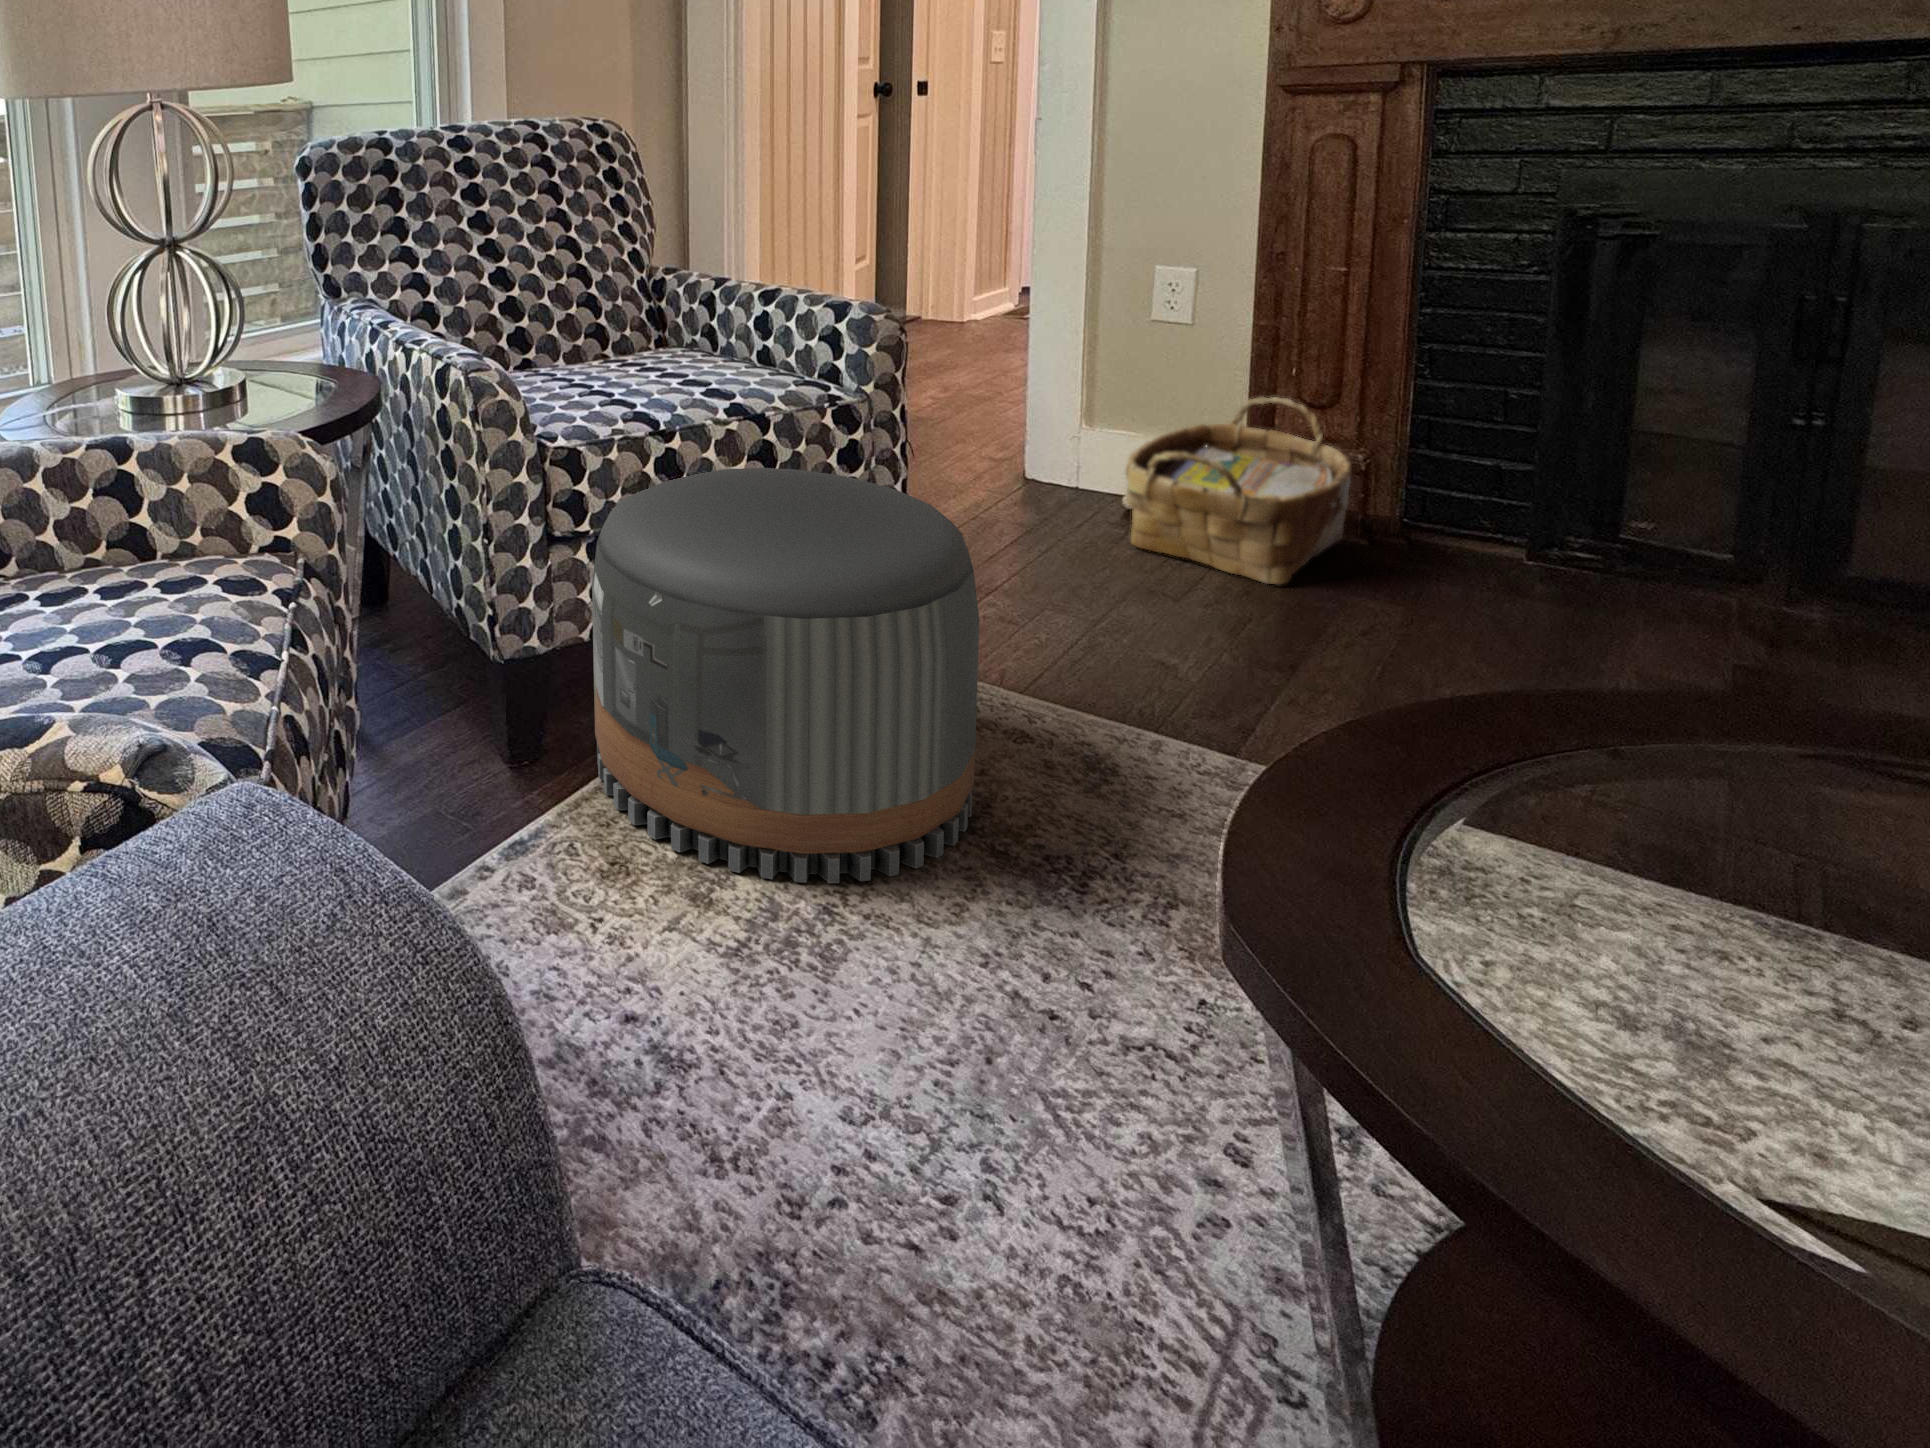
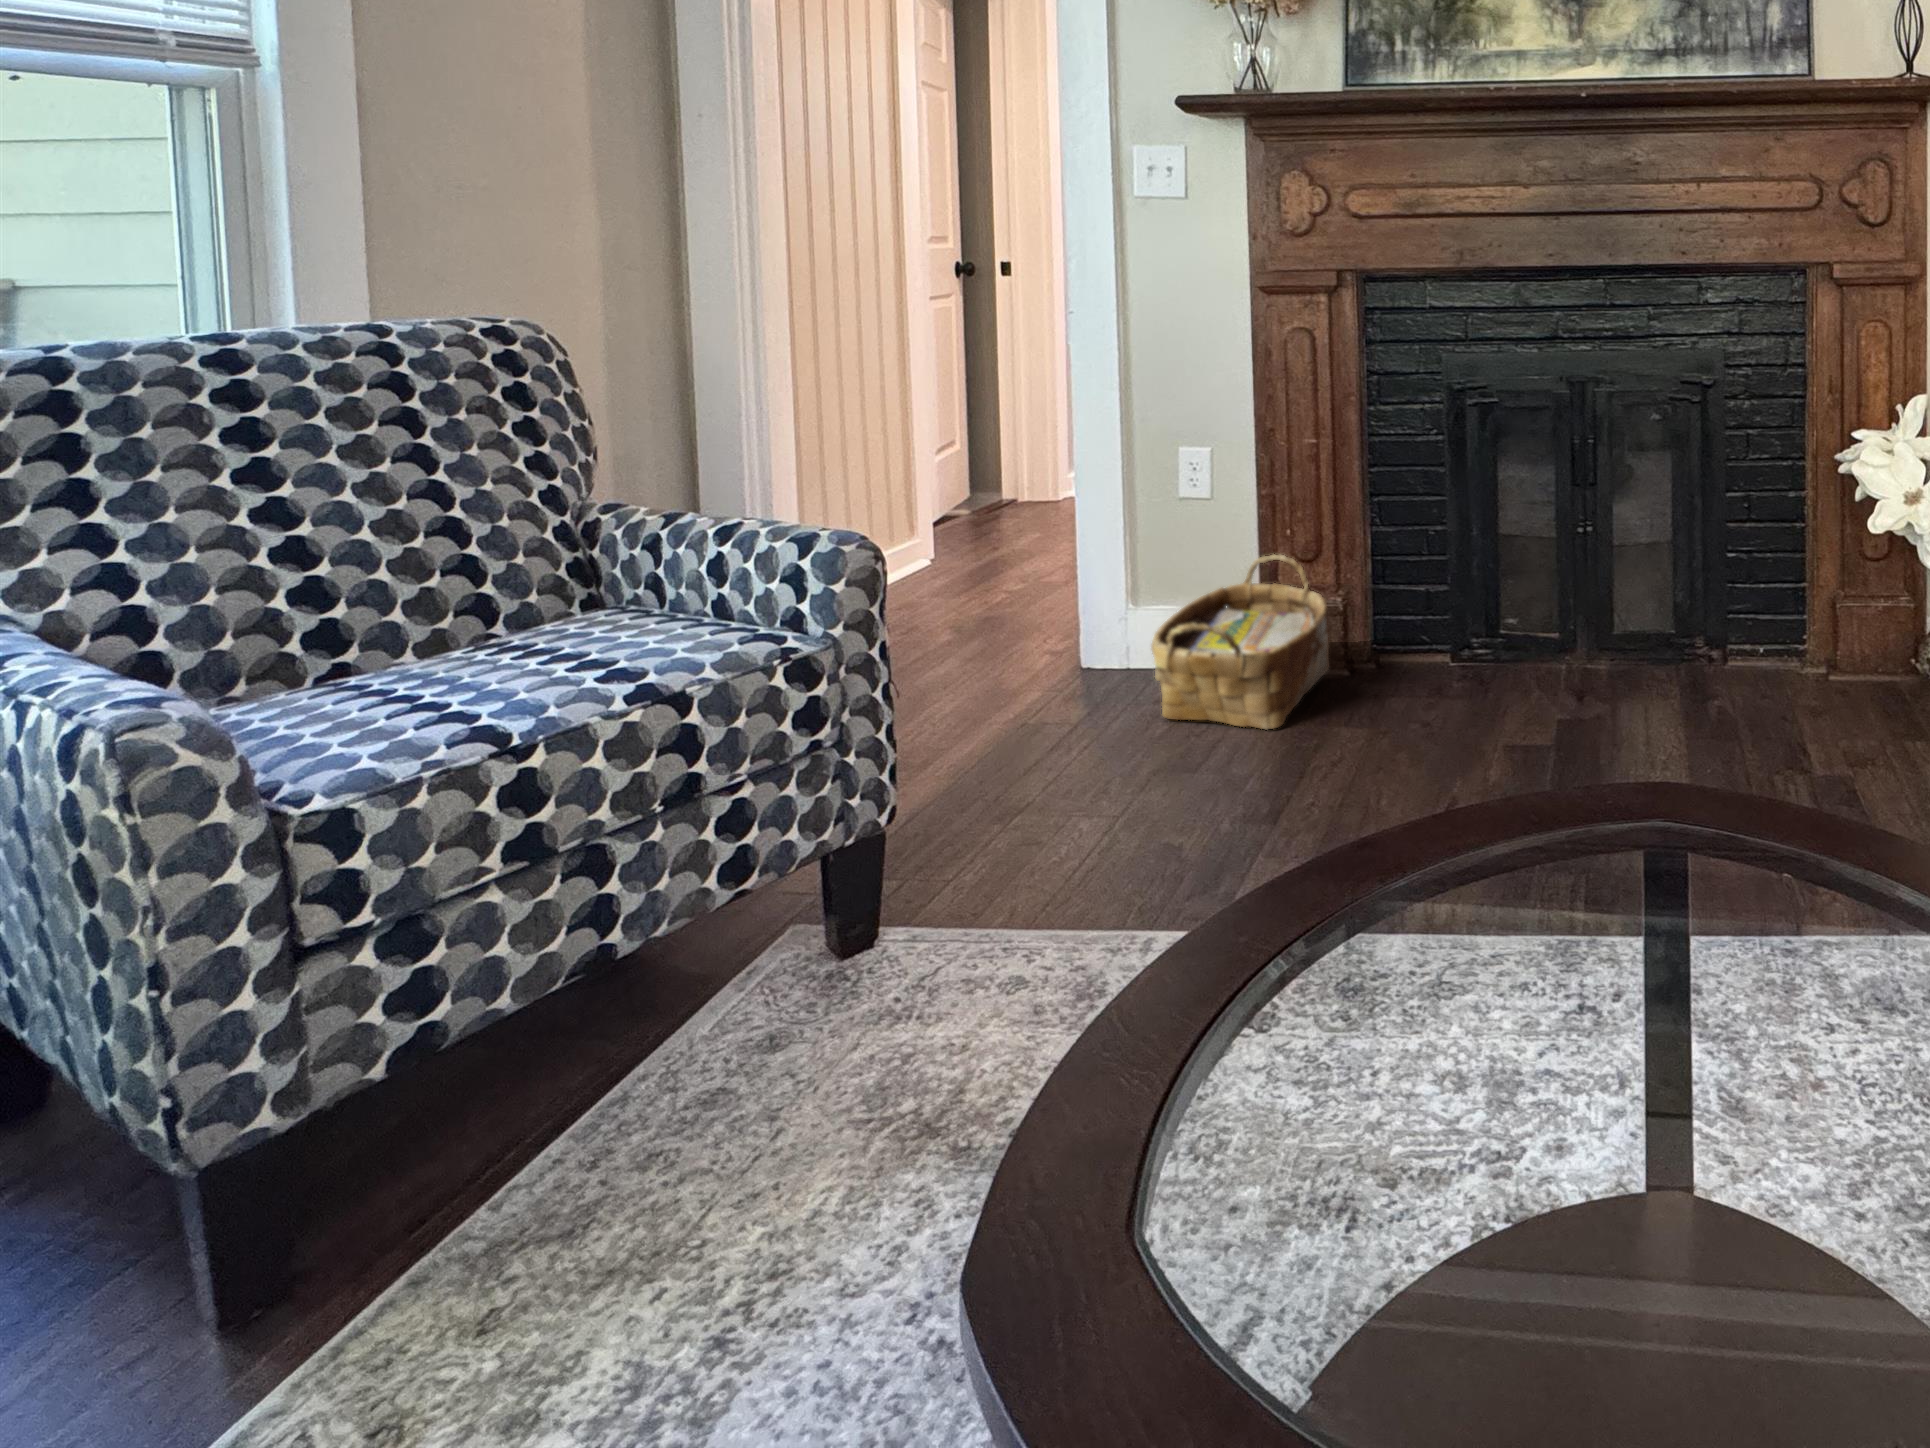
pouf: present [592,468,979,883] -> none [373,748,939,1354]

